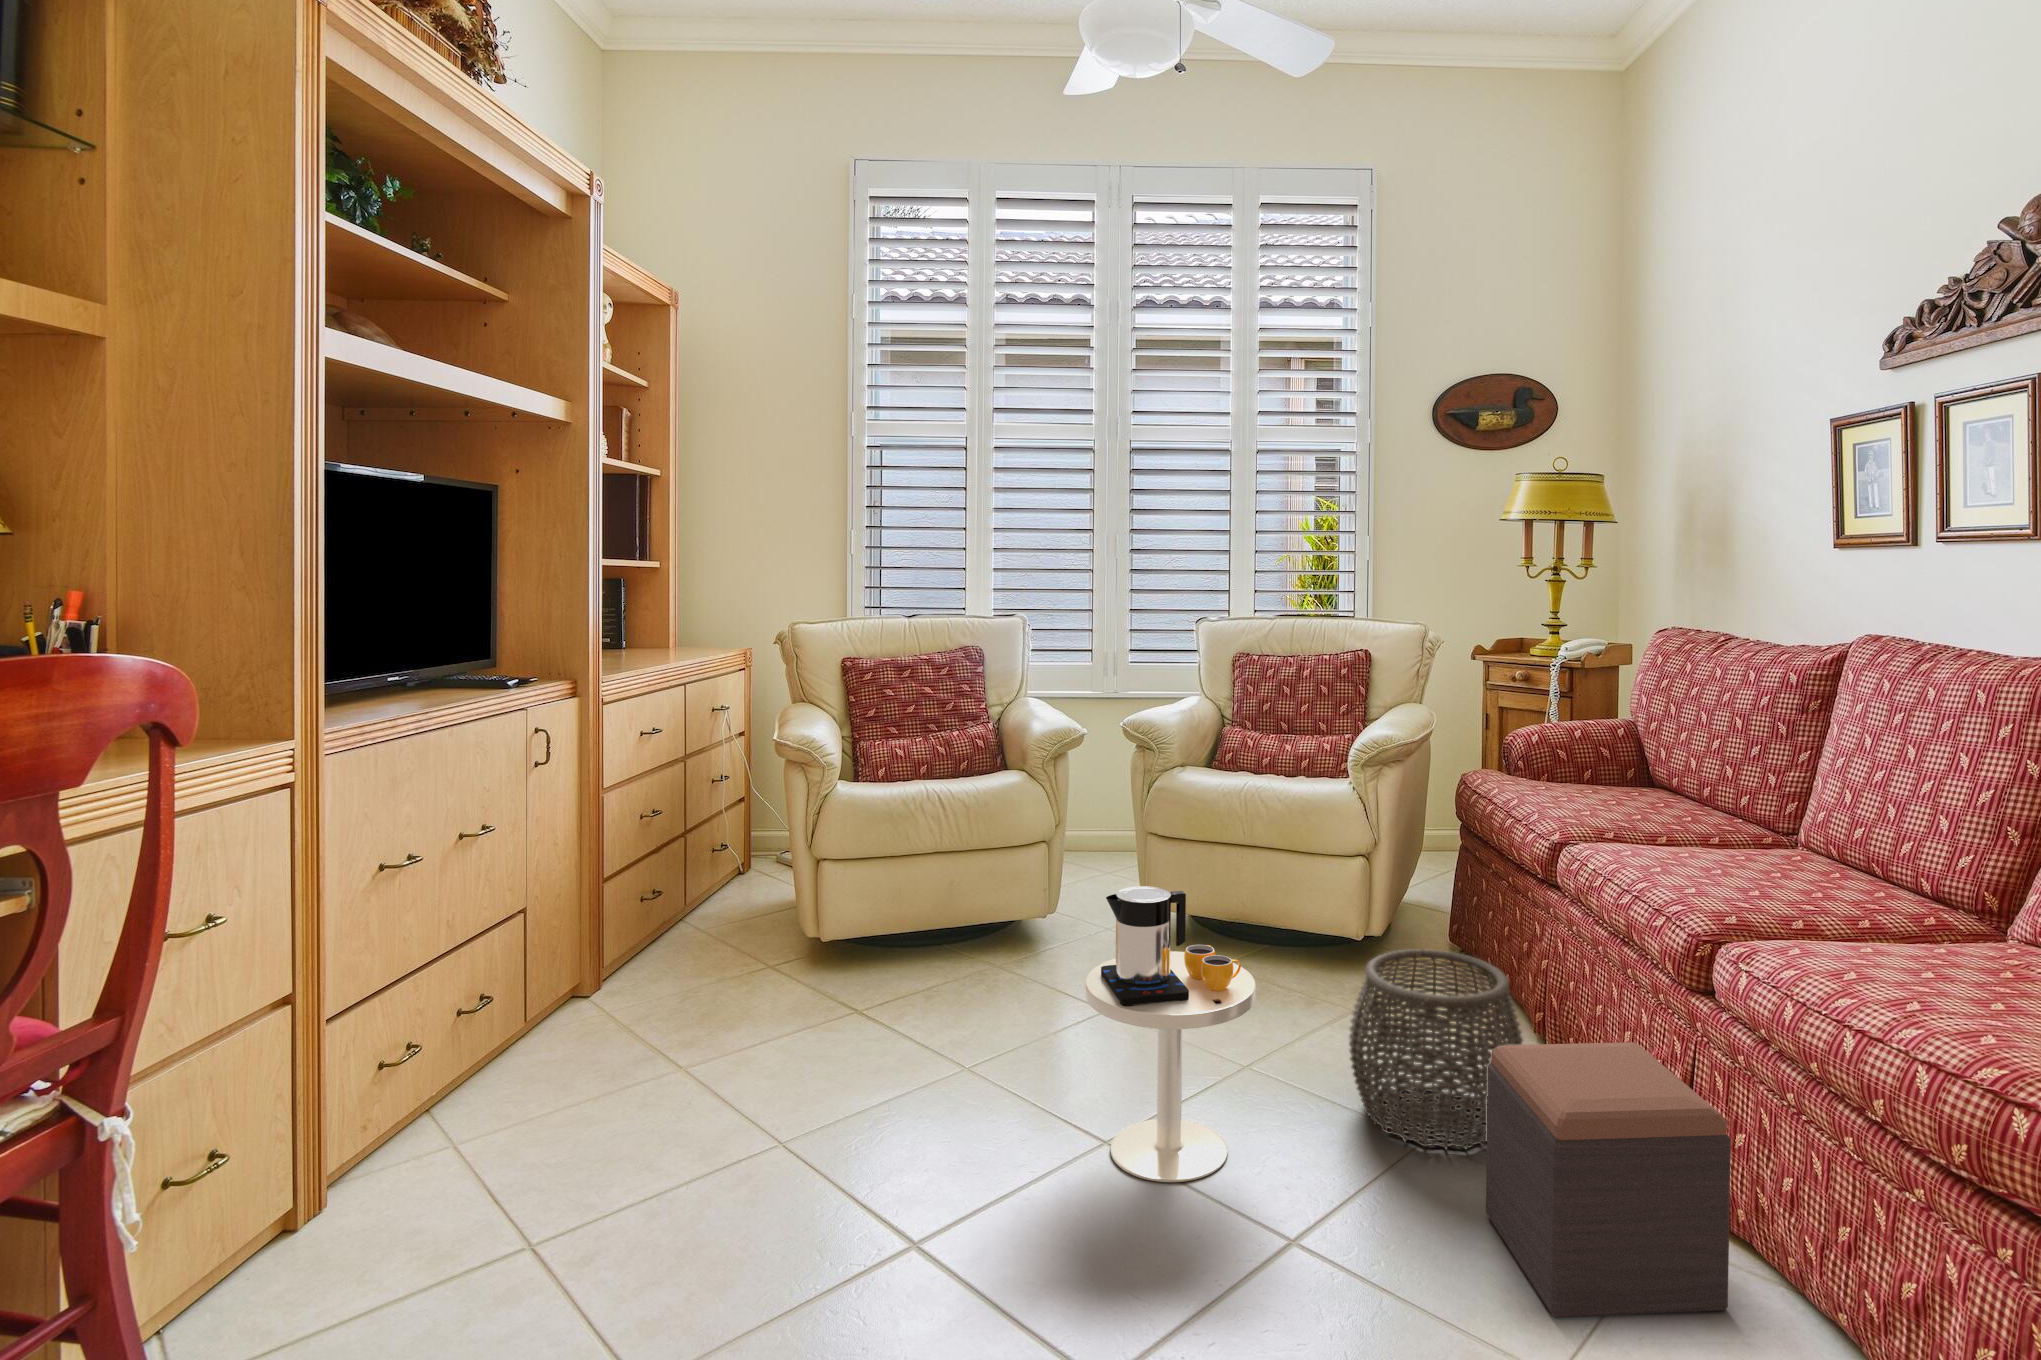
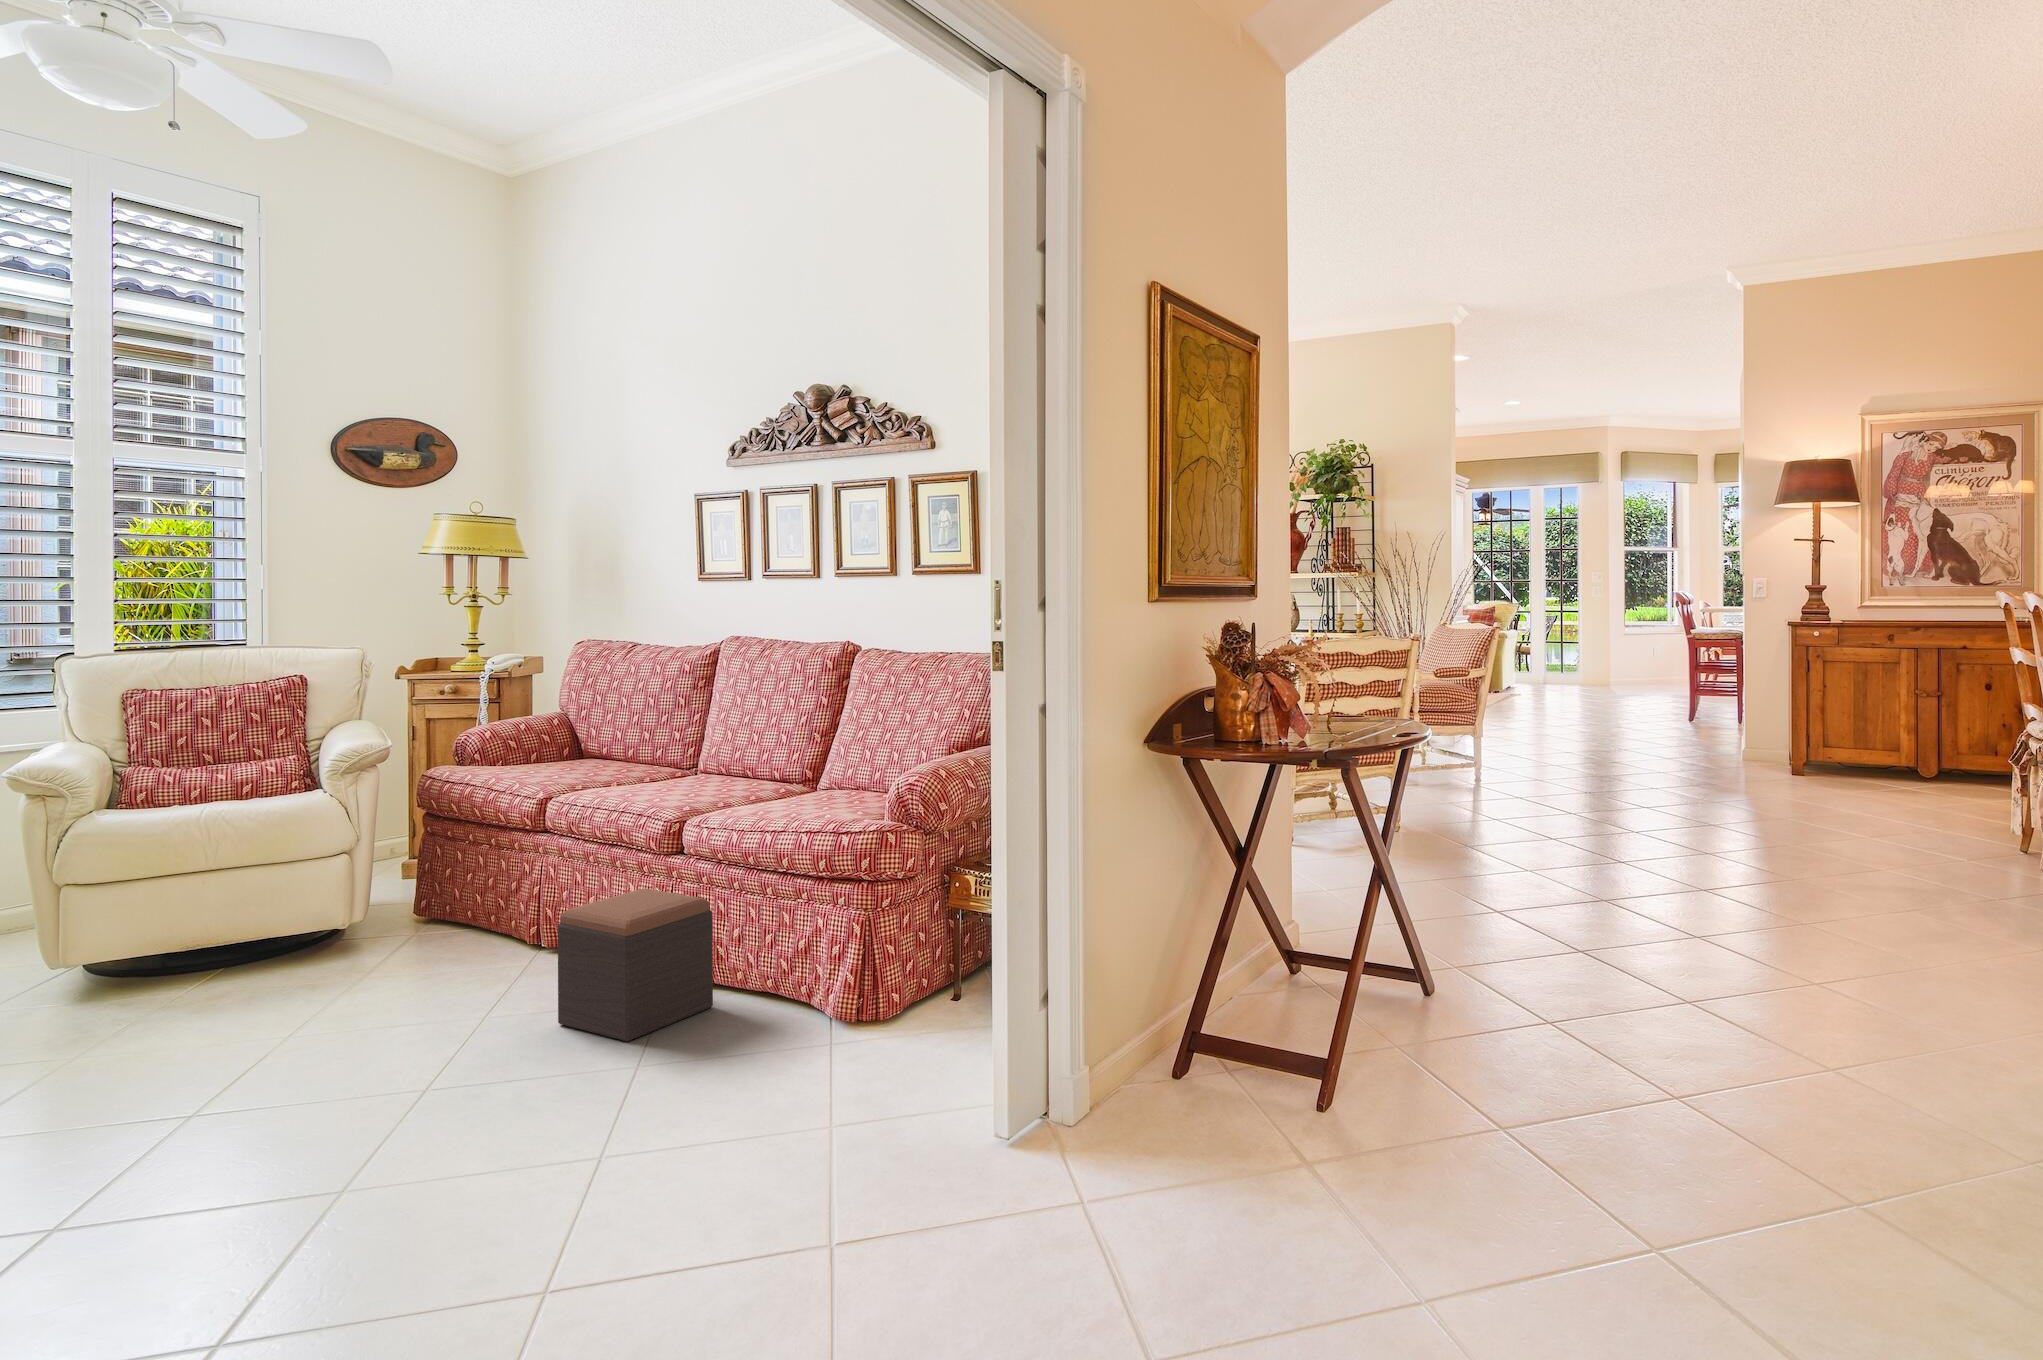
side table: present [1086,886,1256,1182] -> none [188,871,363,1107]
woven basket: present [1349,949,1523,1149] -> none [412,883,556,1019]

